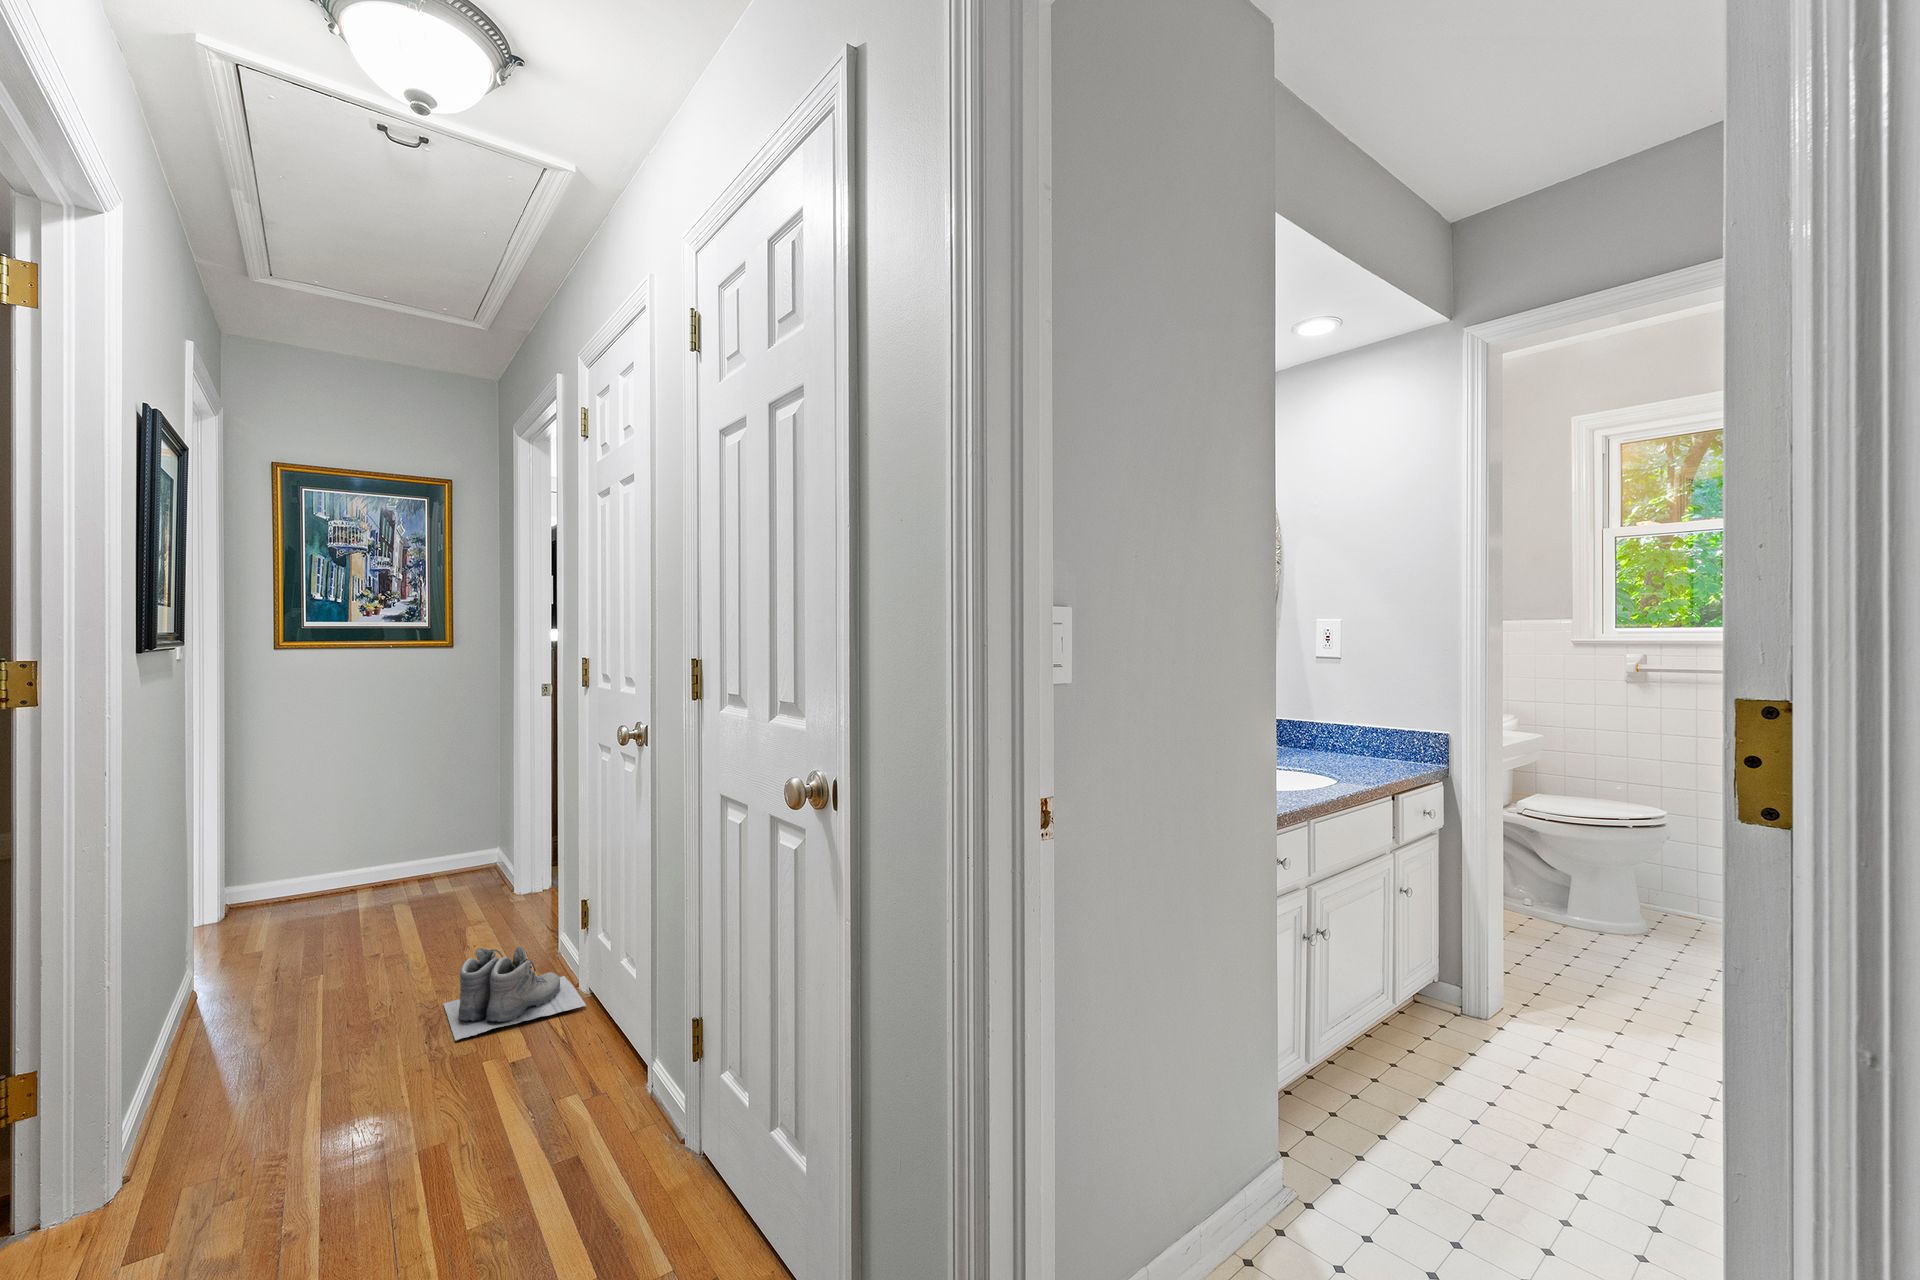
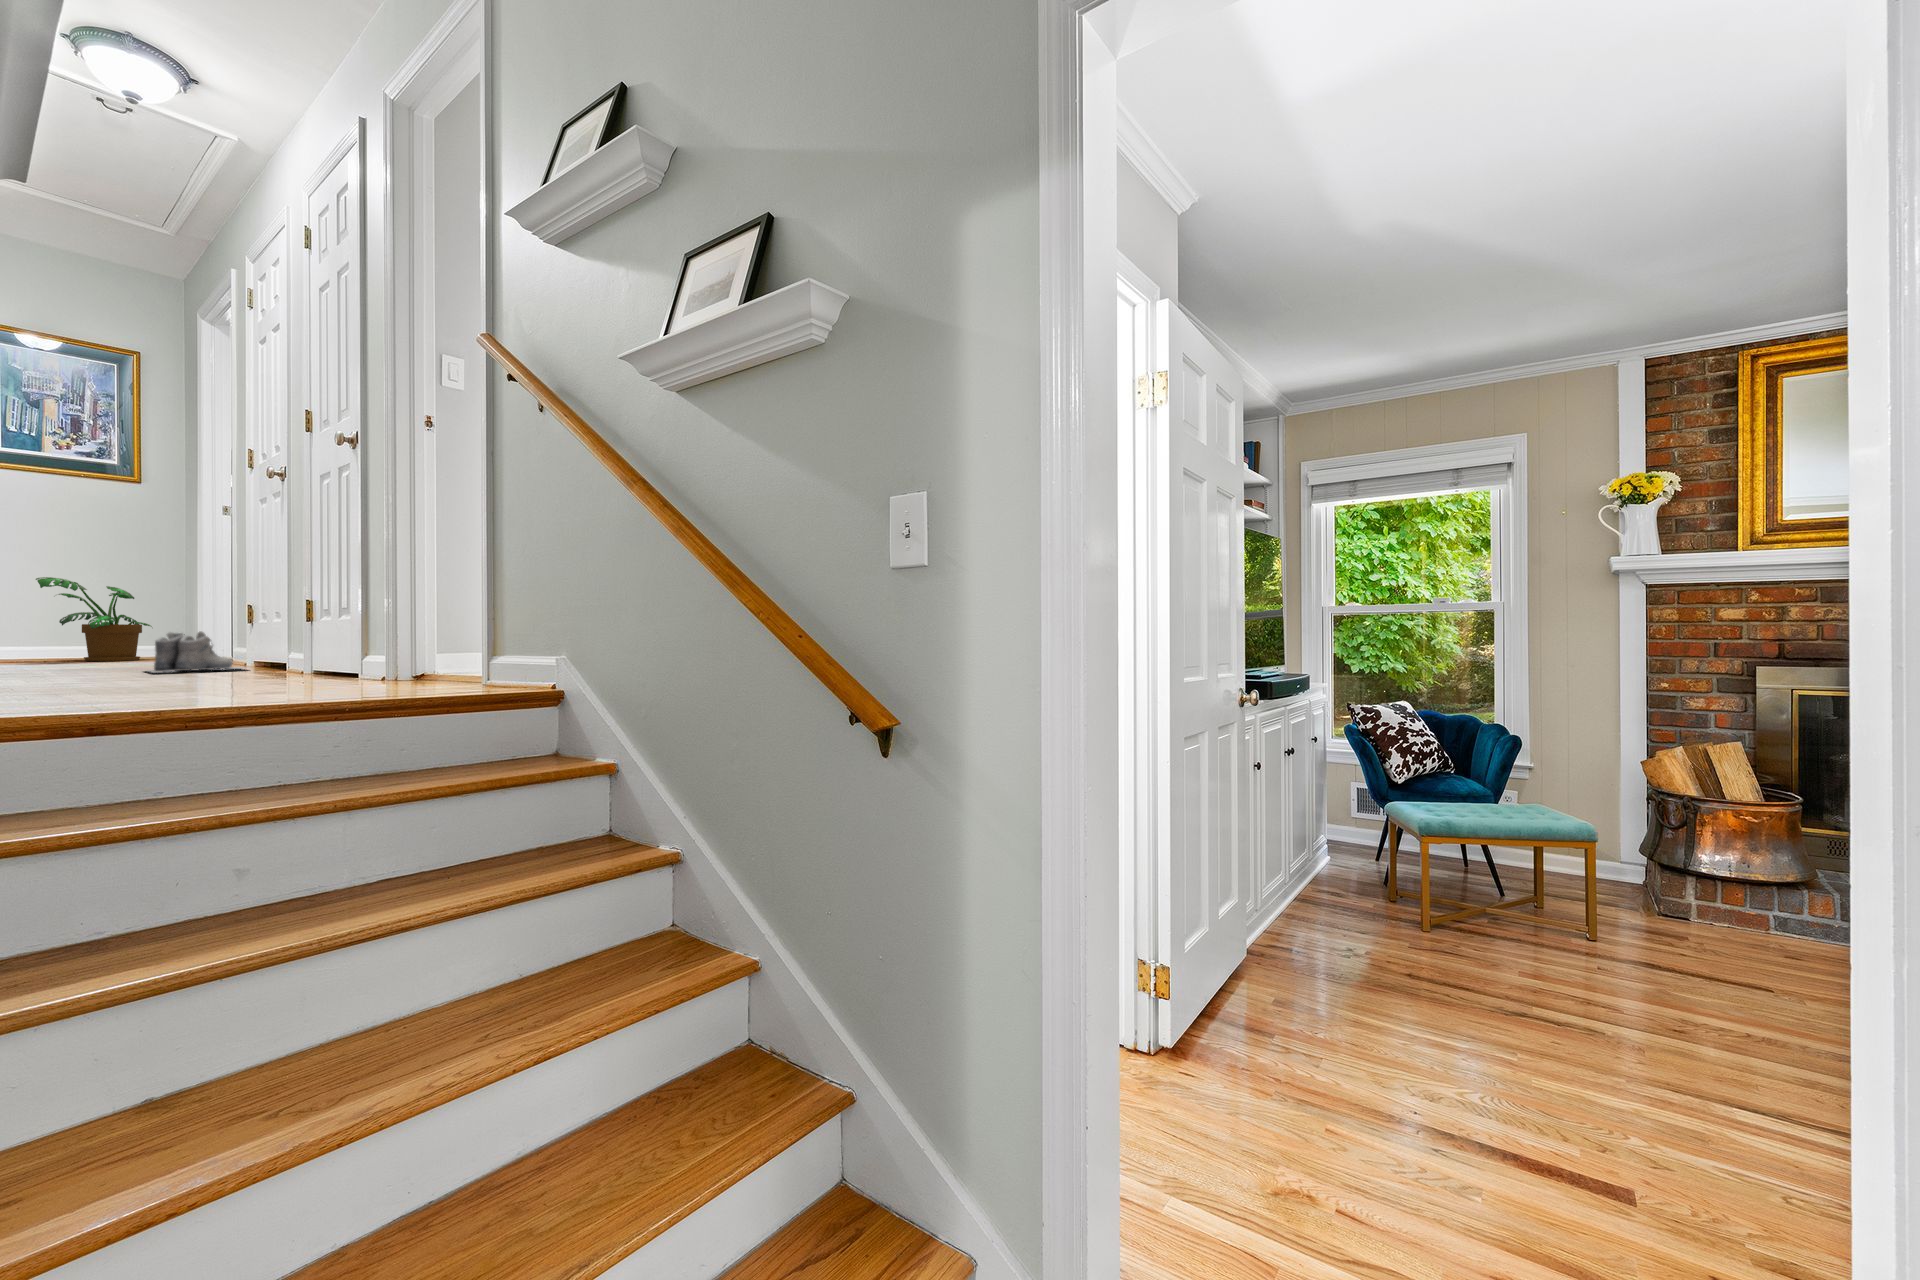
potted plant: none [333,789,465,903] -> present [36,577,152,661]

